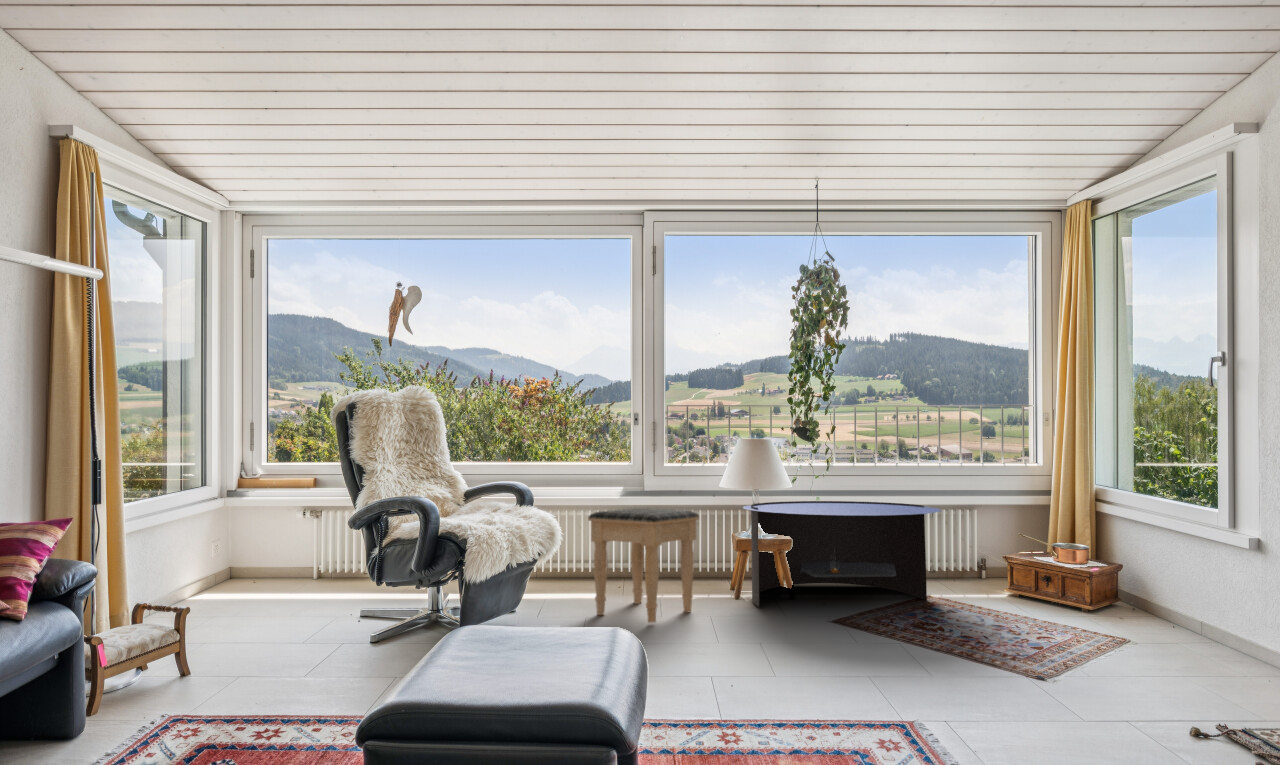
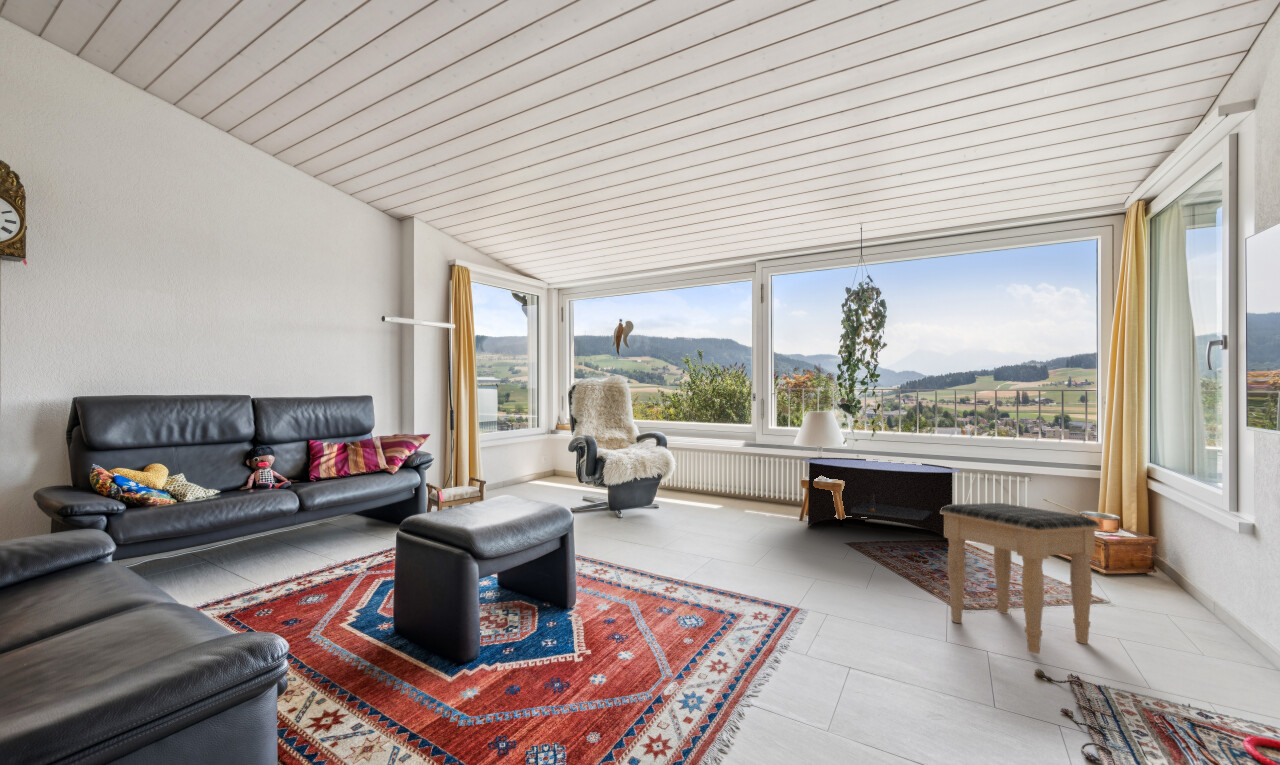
footstool: present [588,508,699,623] -> present [940,503,1100,654]

